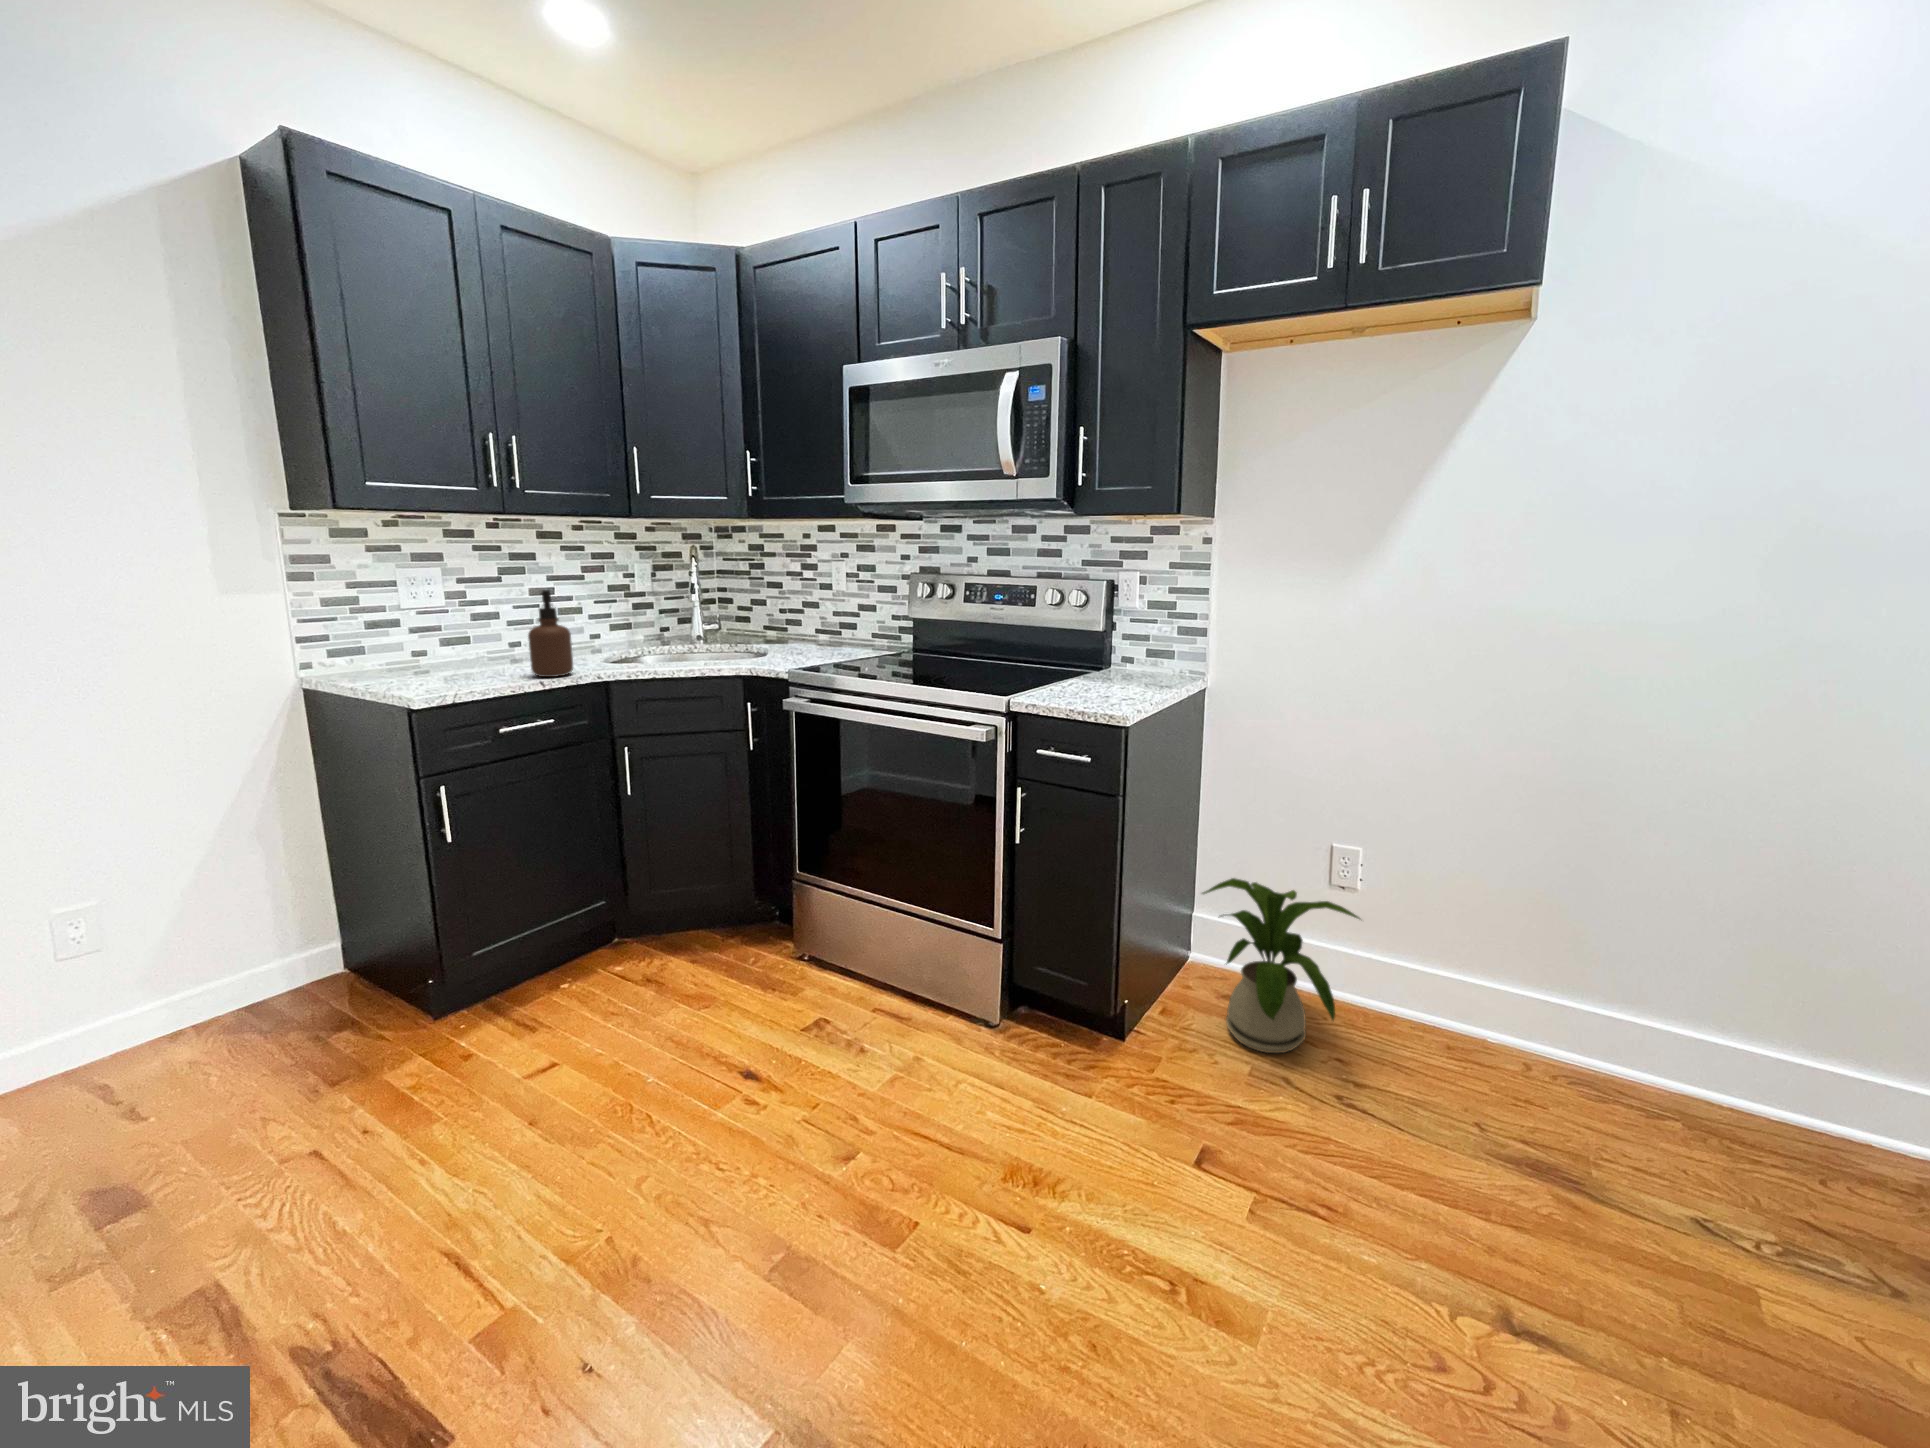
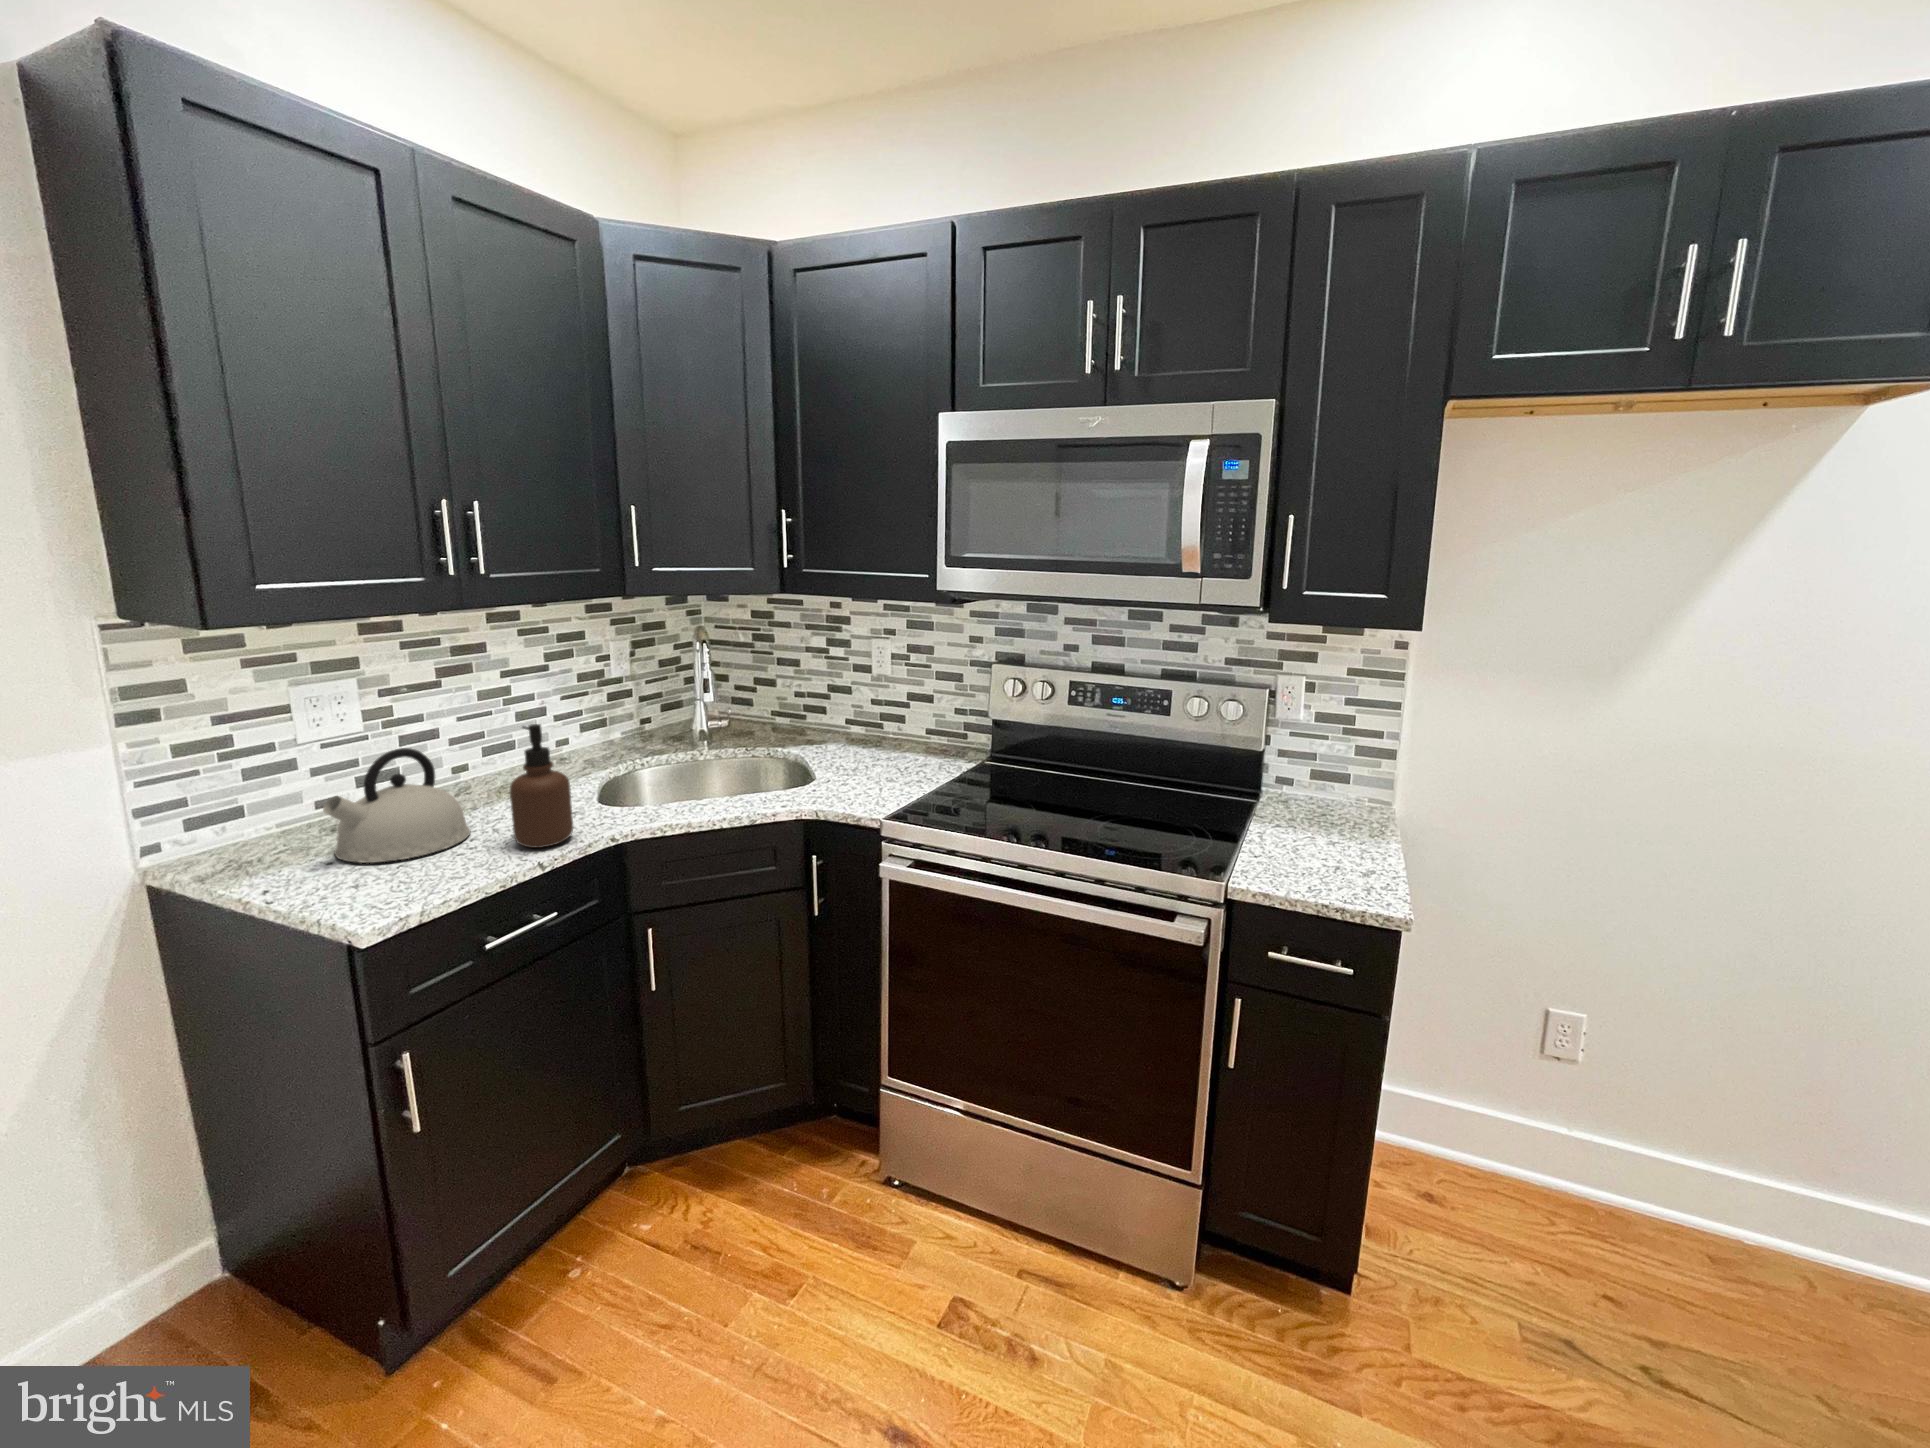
kettle: none [407,607,508,679] -> present [323,748,471,863]
house plant: present [1203,878,1360,1053] -> none [1418,1056,1650,1301]

